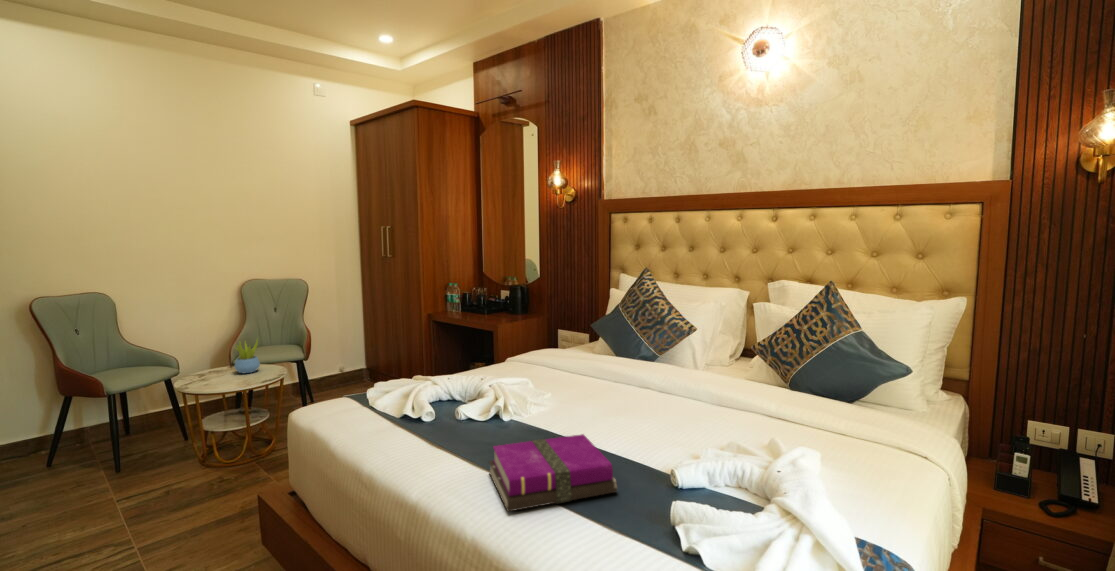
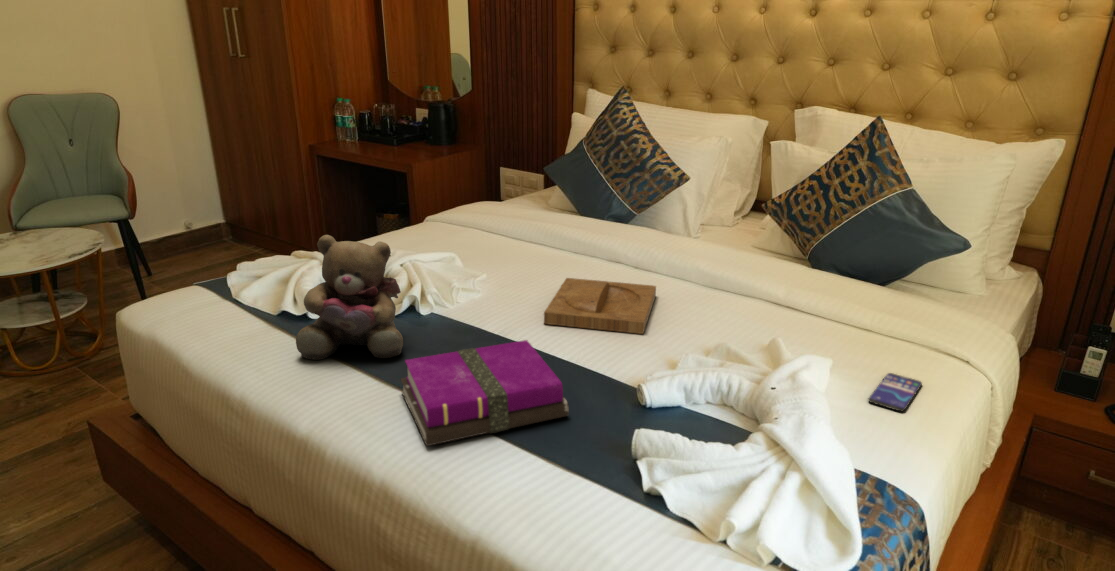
succulent plant: present [235,341,260,373] -> none [15,187,60,240]
teddy bear: none [413,356,491,449] -> present [296,235,403,360]
tray: none [595,396,677,435] -> present [544,278,656,334]
smartphone: none [856,466,898,495] -> present [868,373,922,412]

